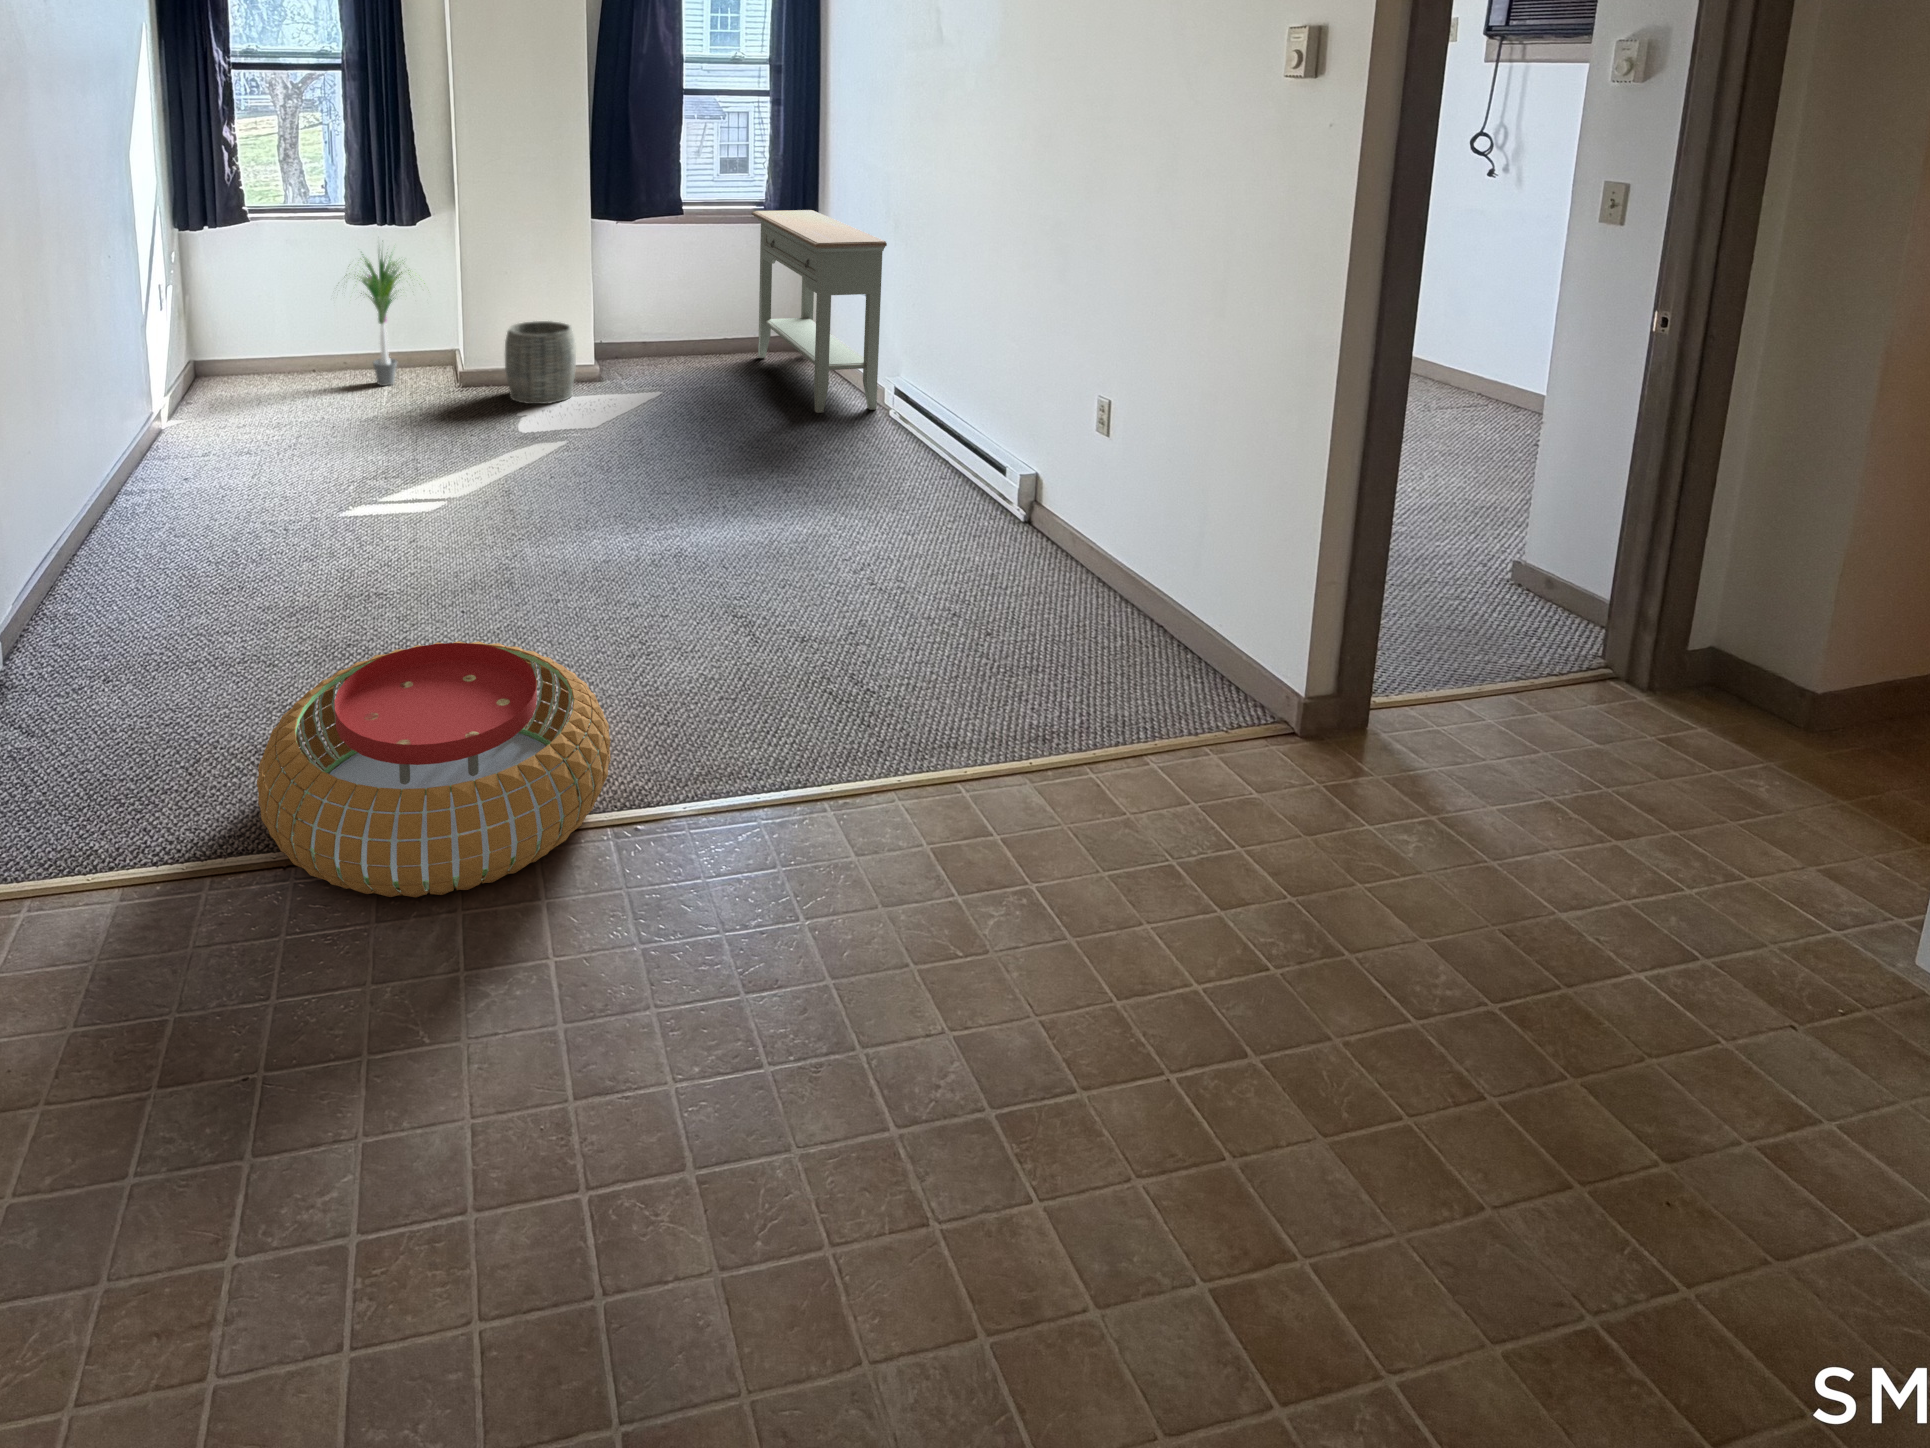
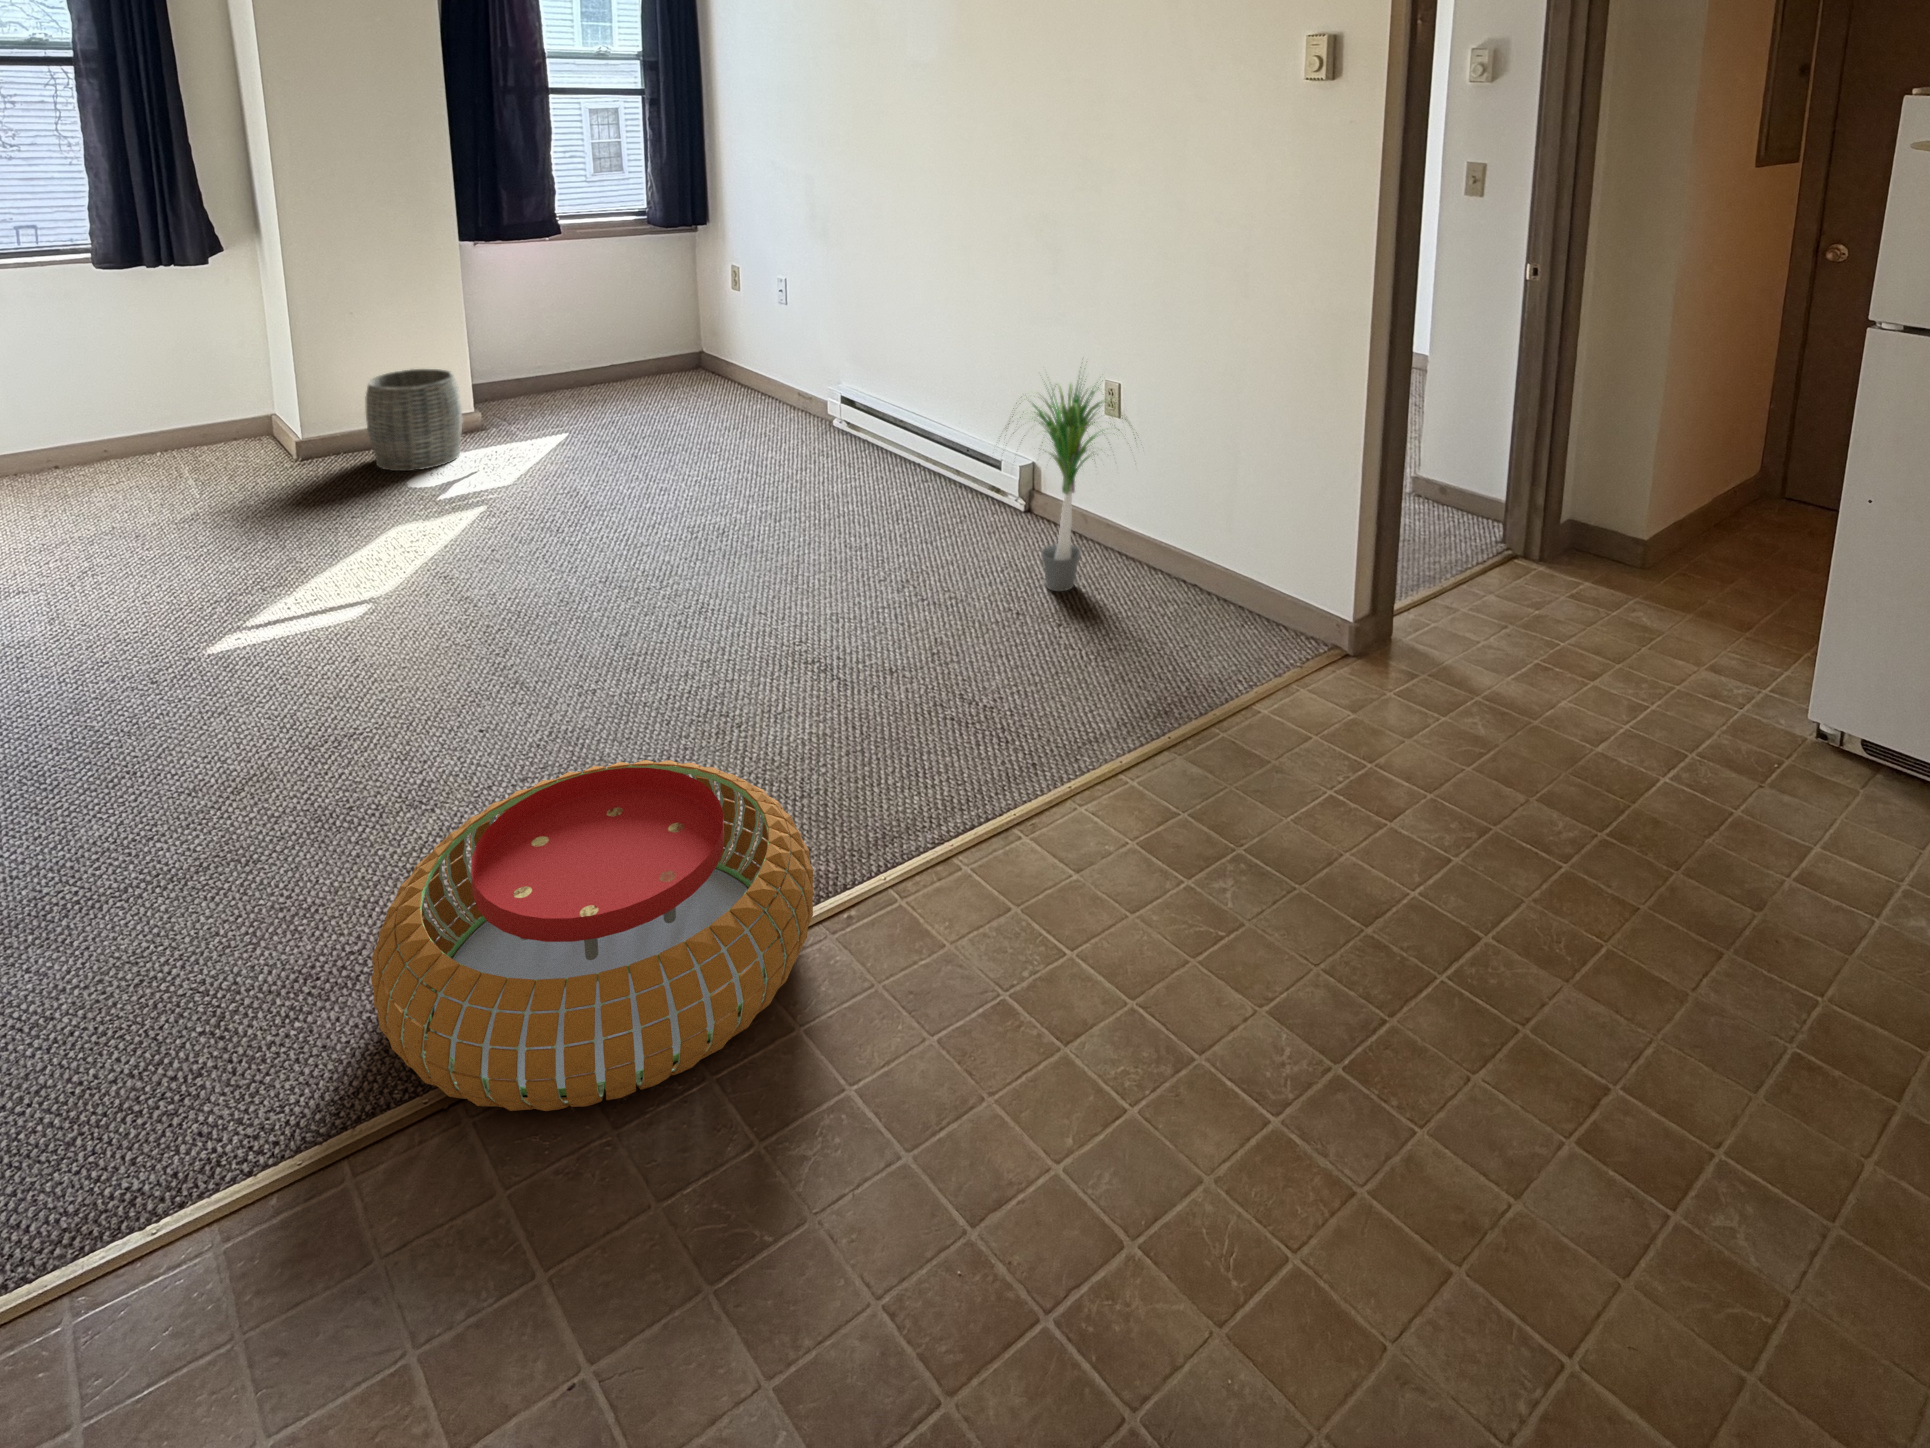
console table: present [751,210,887,413] -> none [639,216,821,433]
potted plant: present [345,254,425,386] -> present [1005,378,1136,591]

